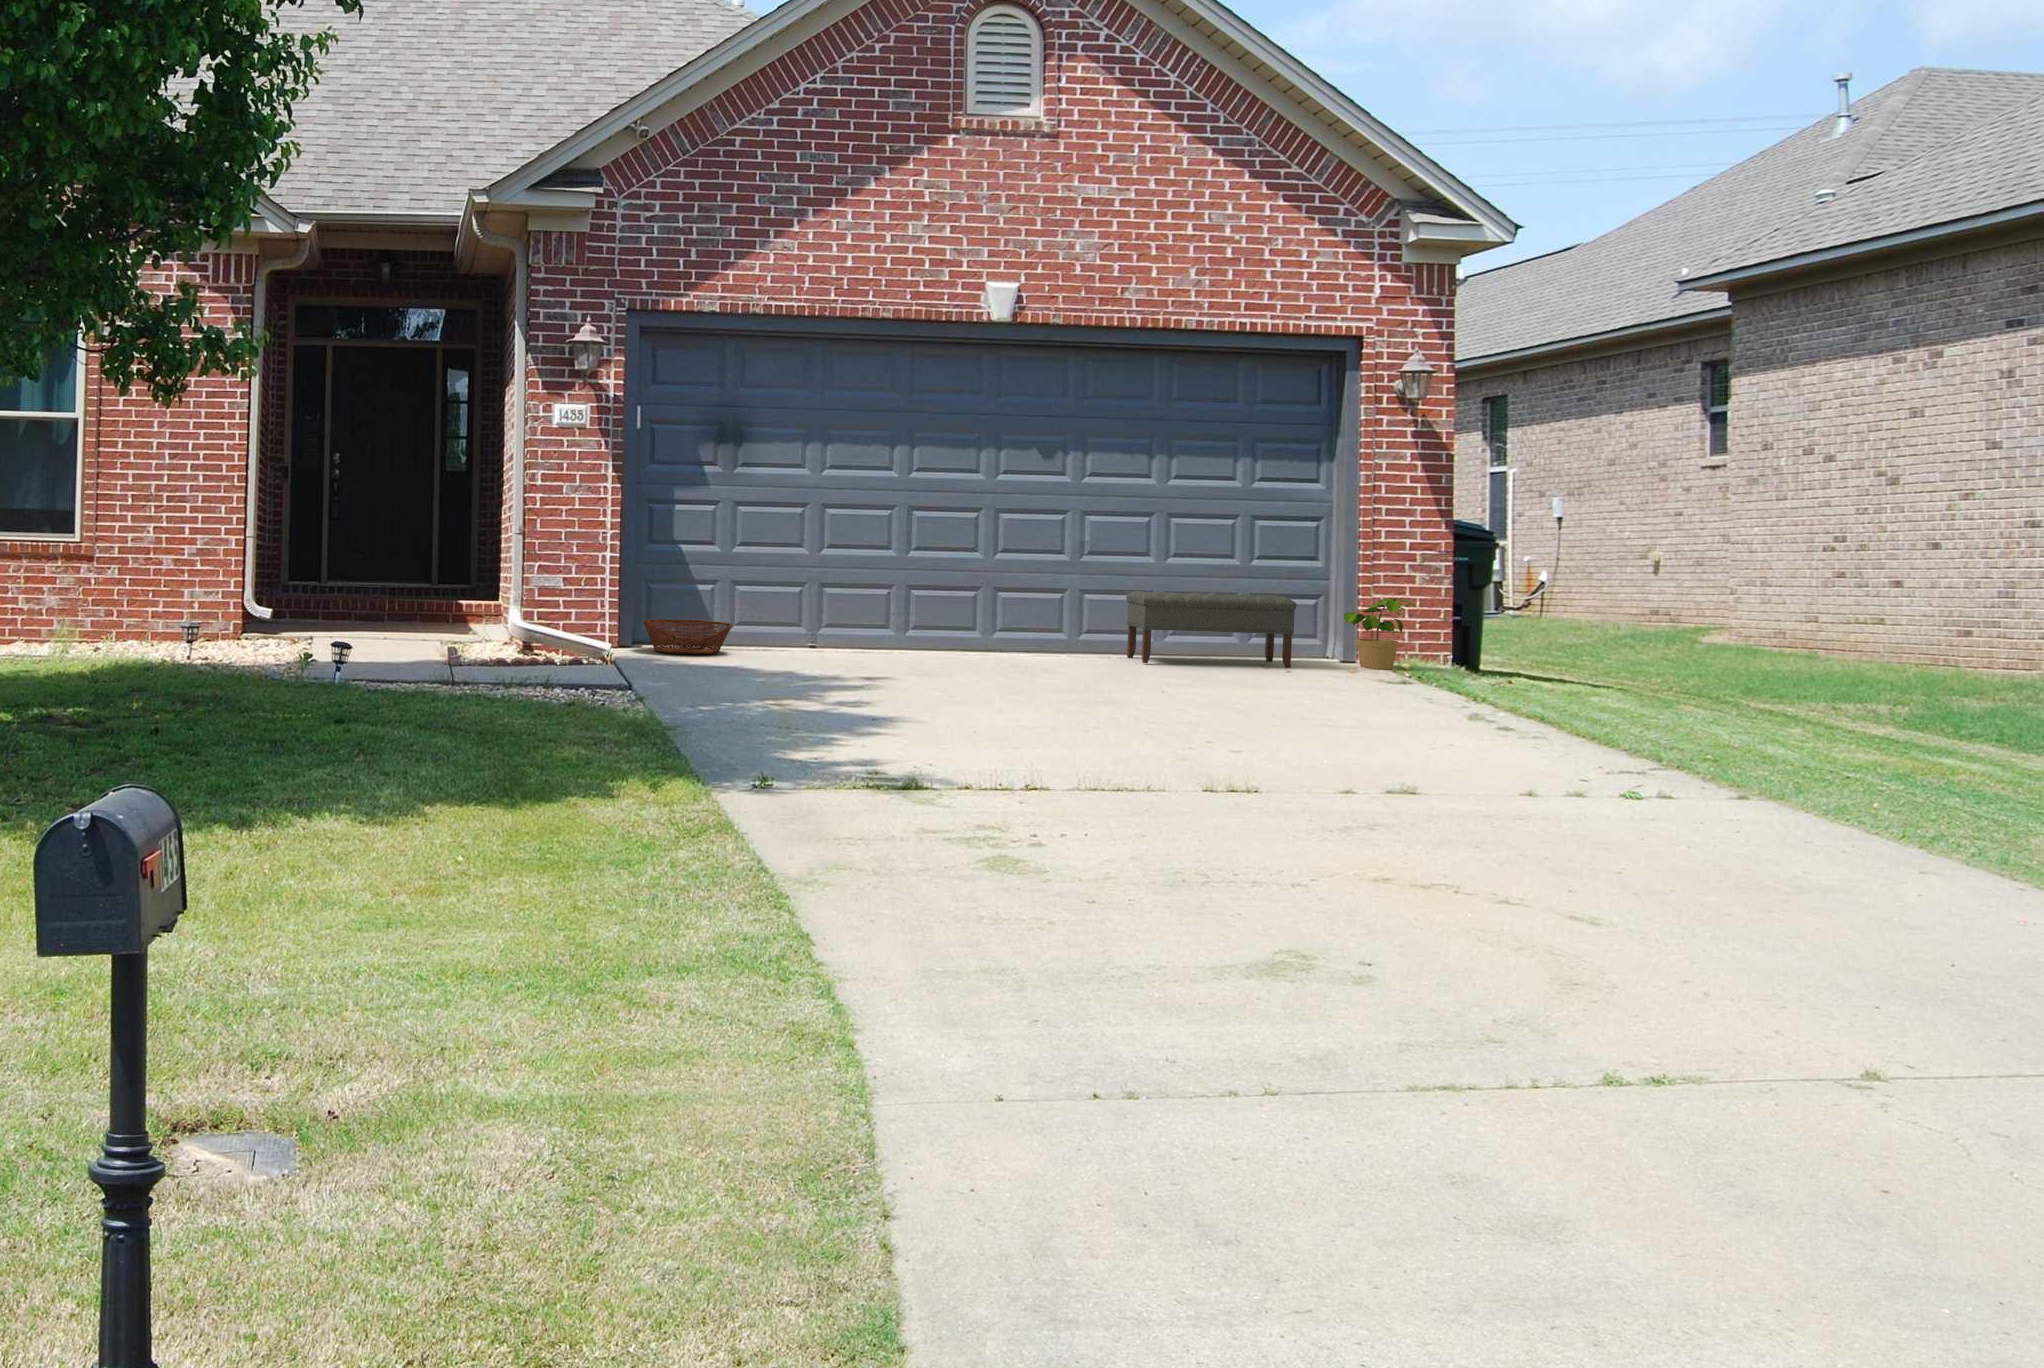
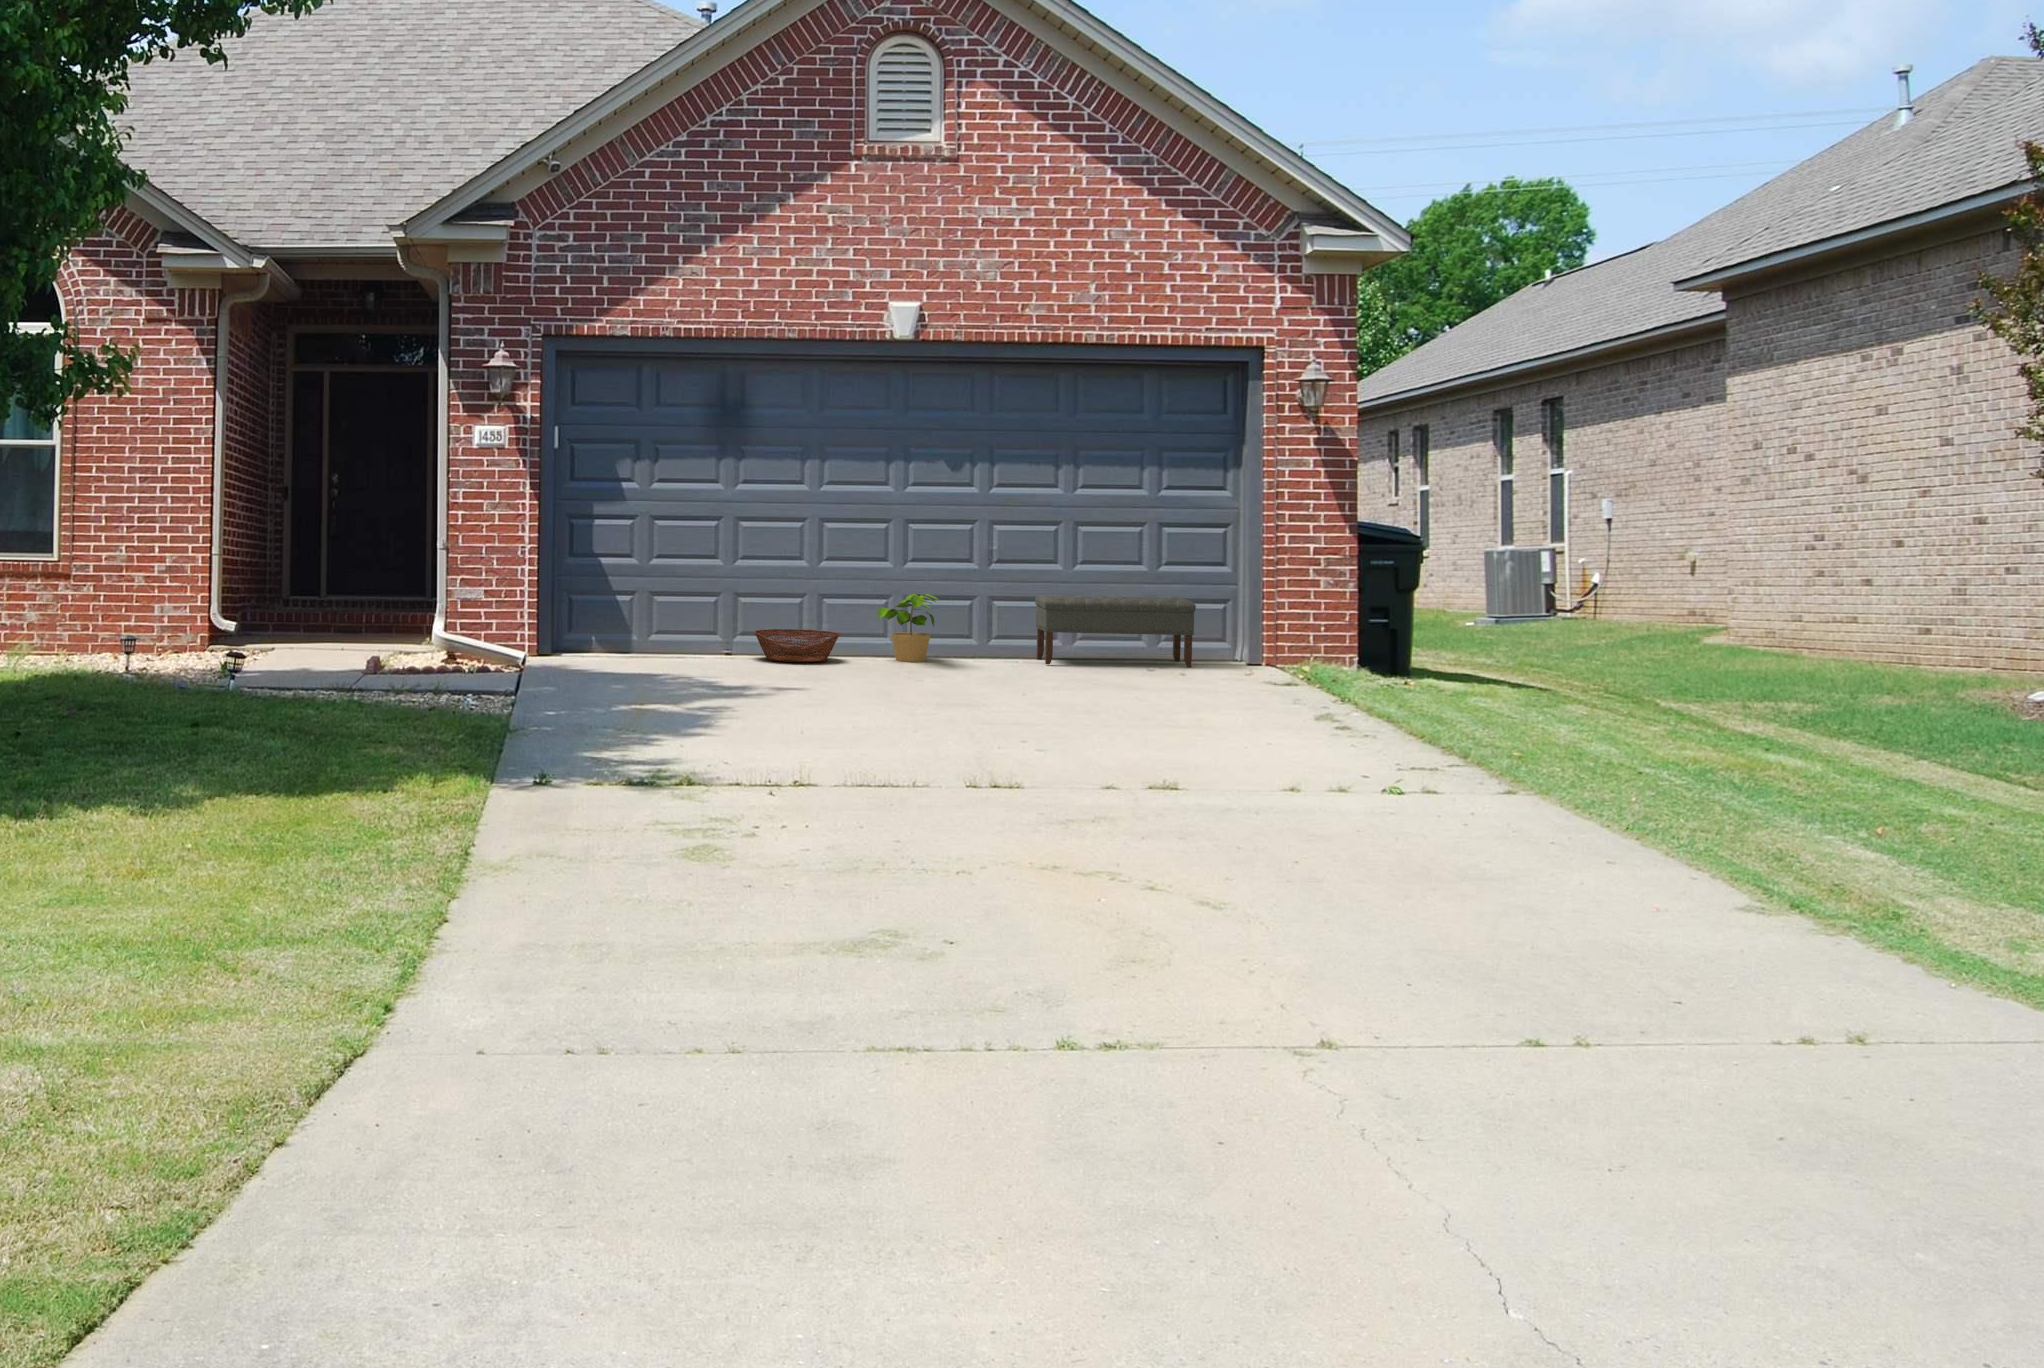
potted plant: present [1344,599,1415,670] -> present [877,594,938,662]
basket: present [642,619,733,654] -> present [753,629,841,662]

